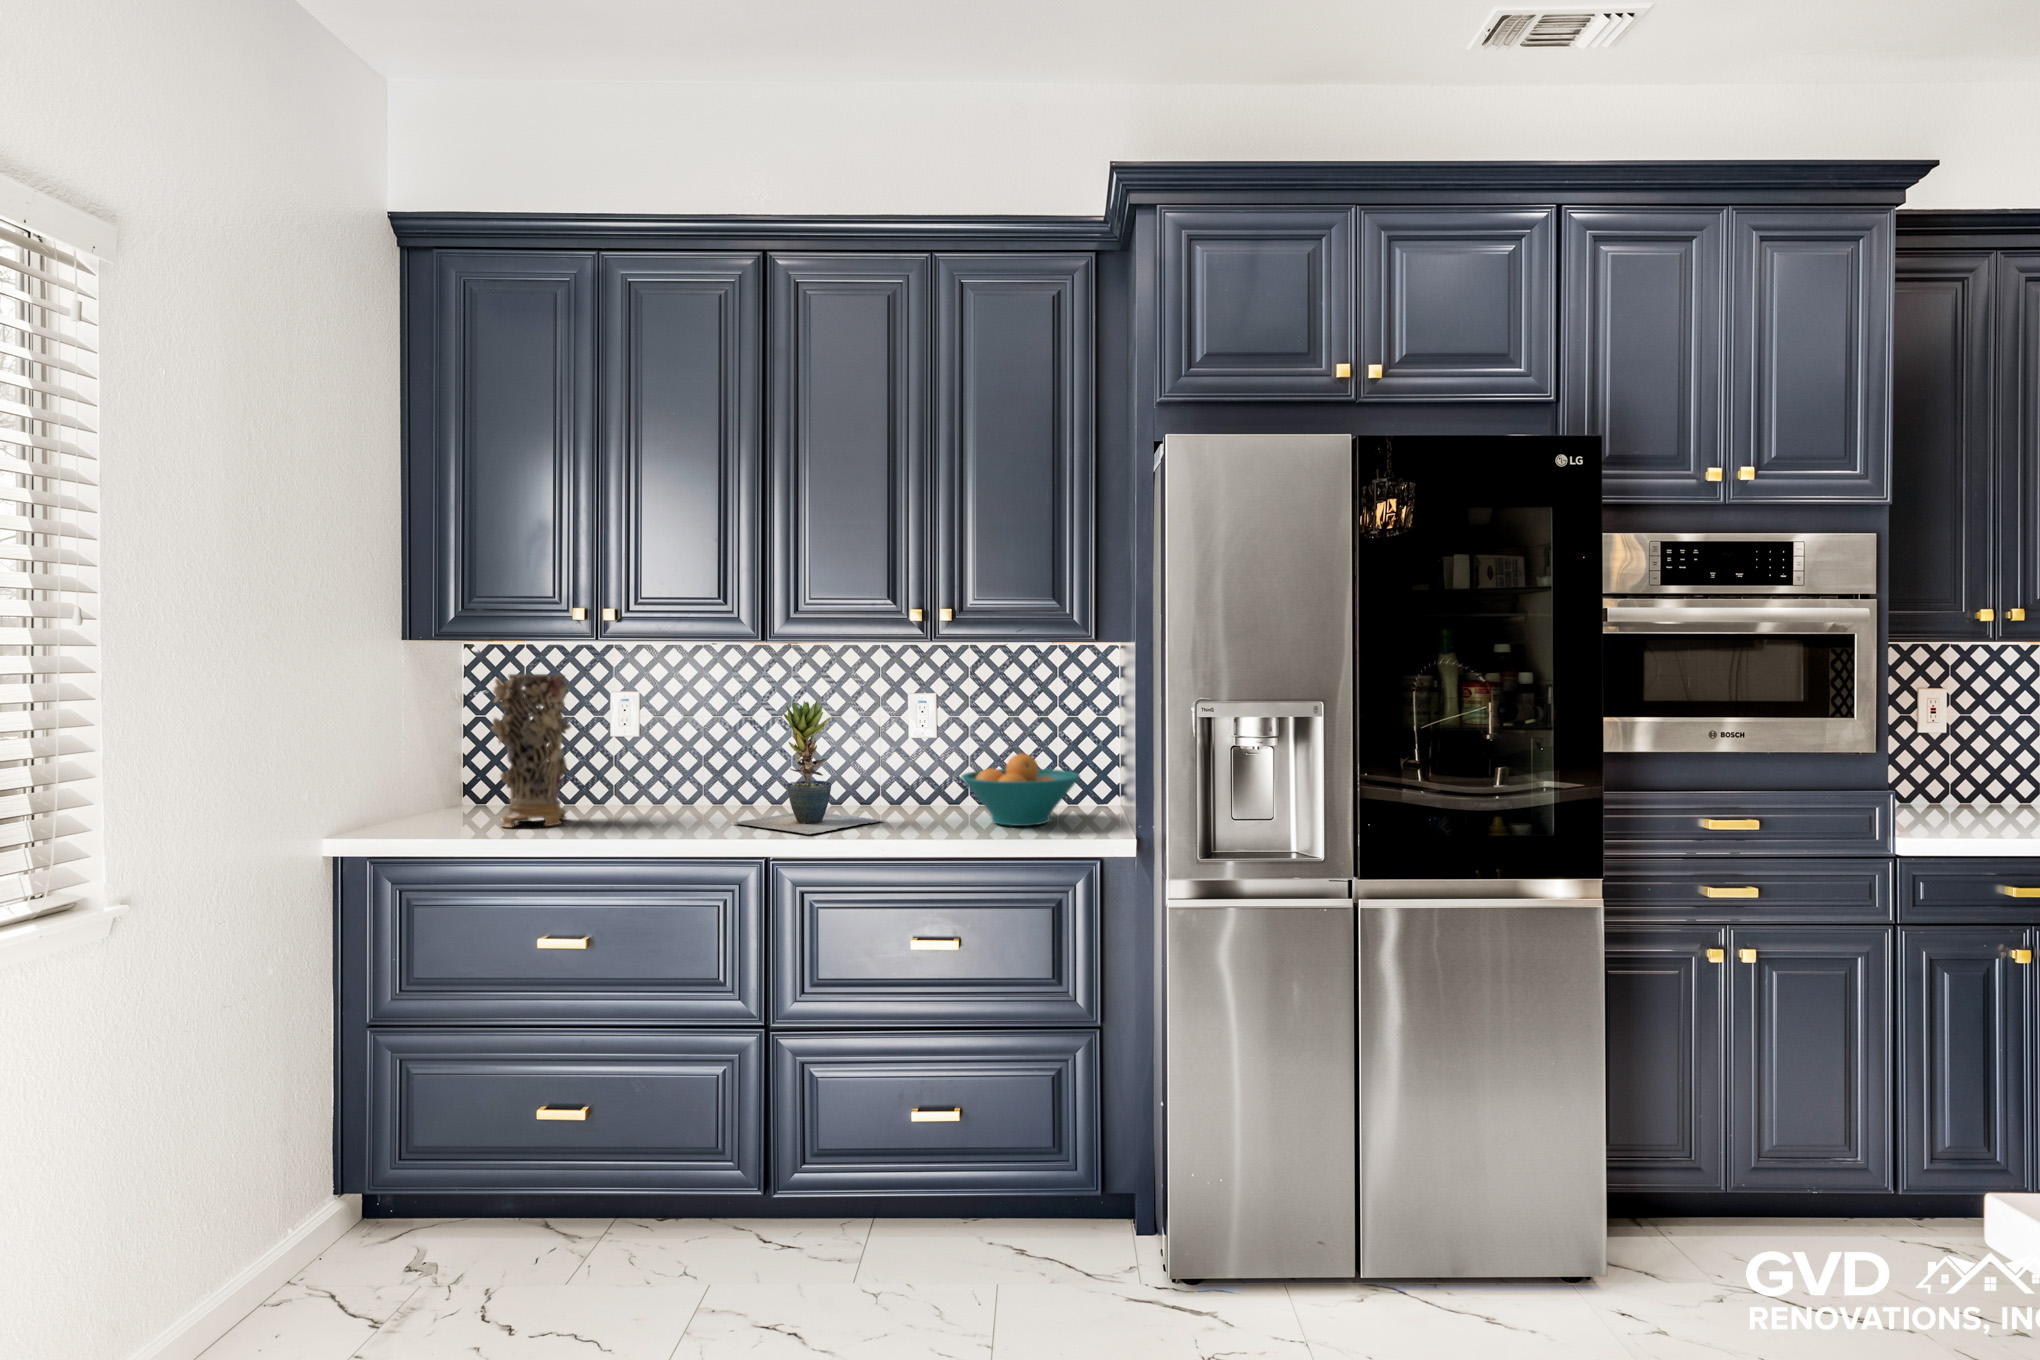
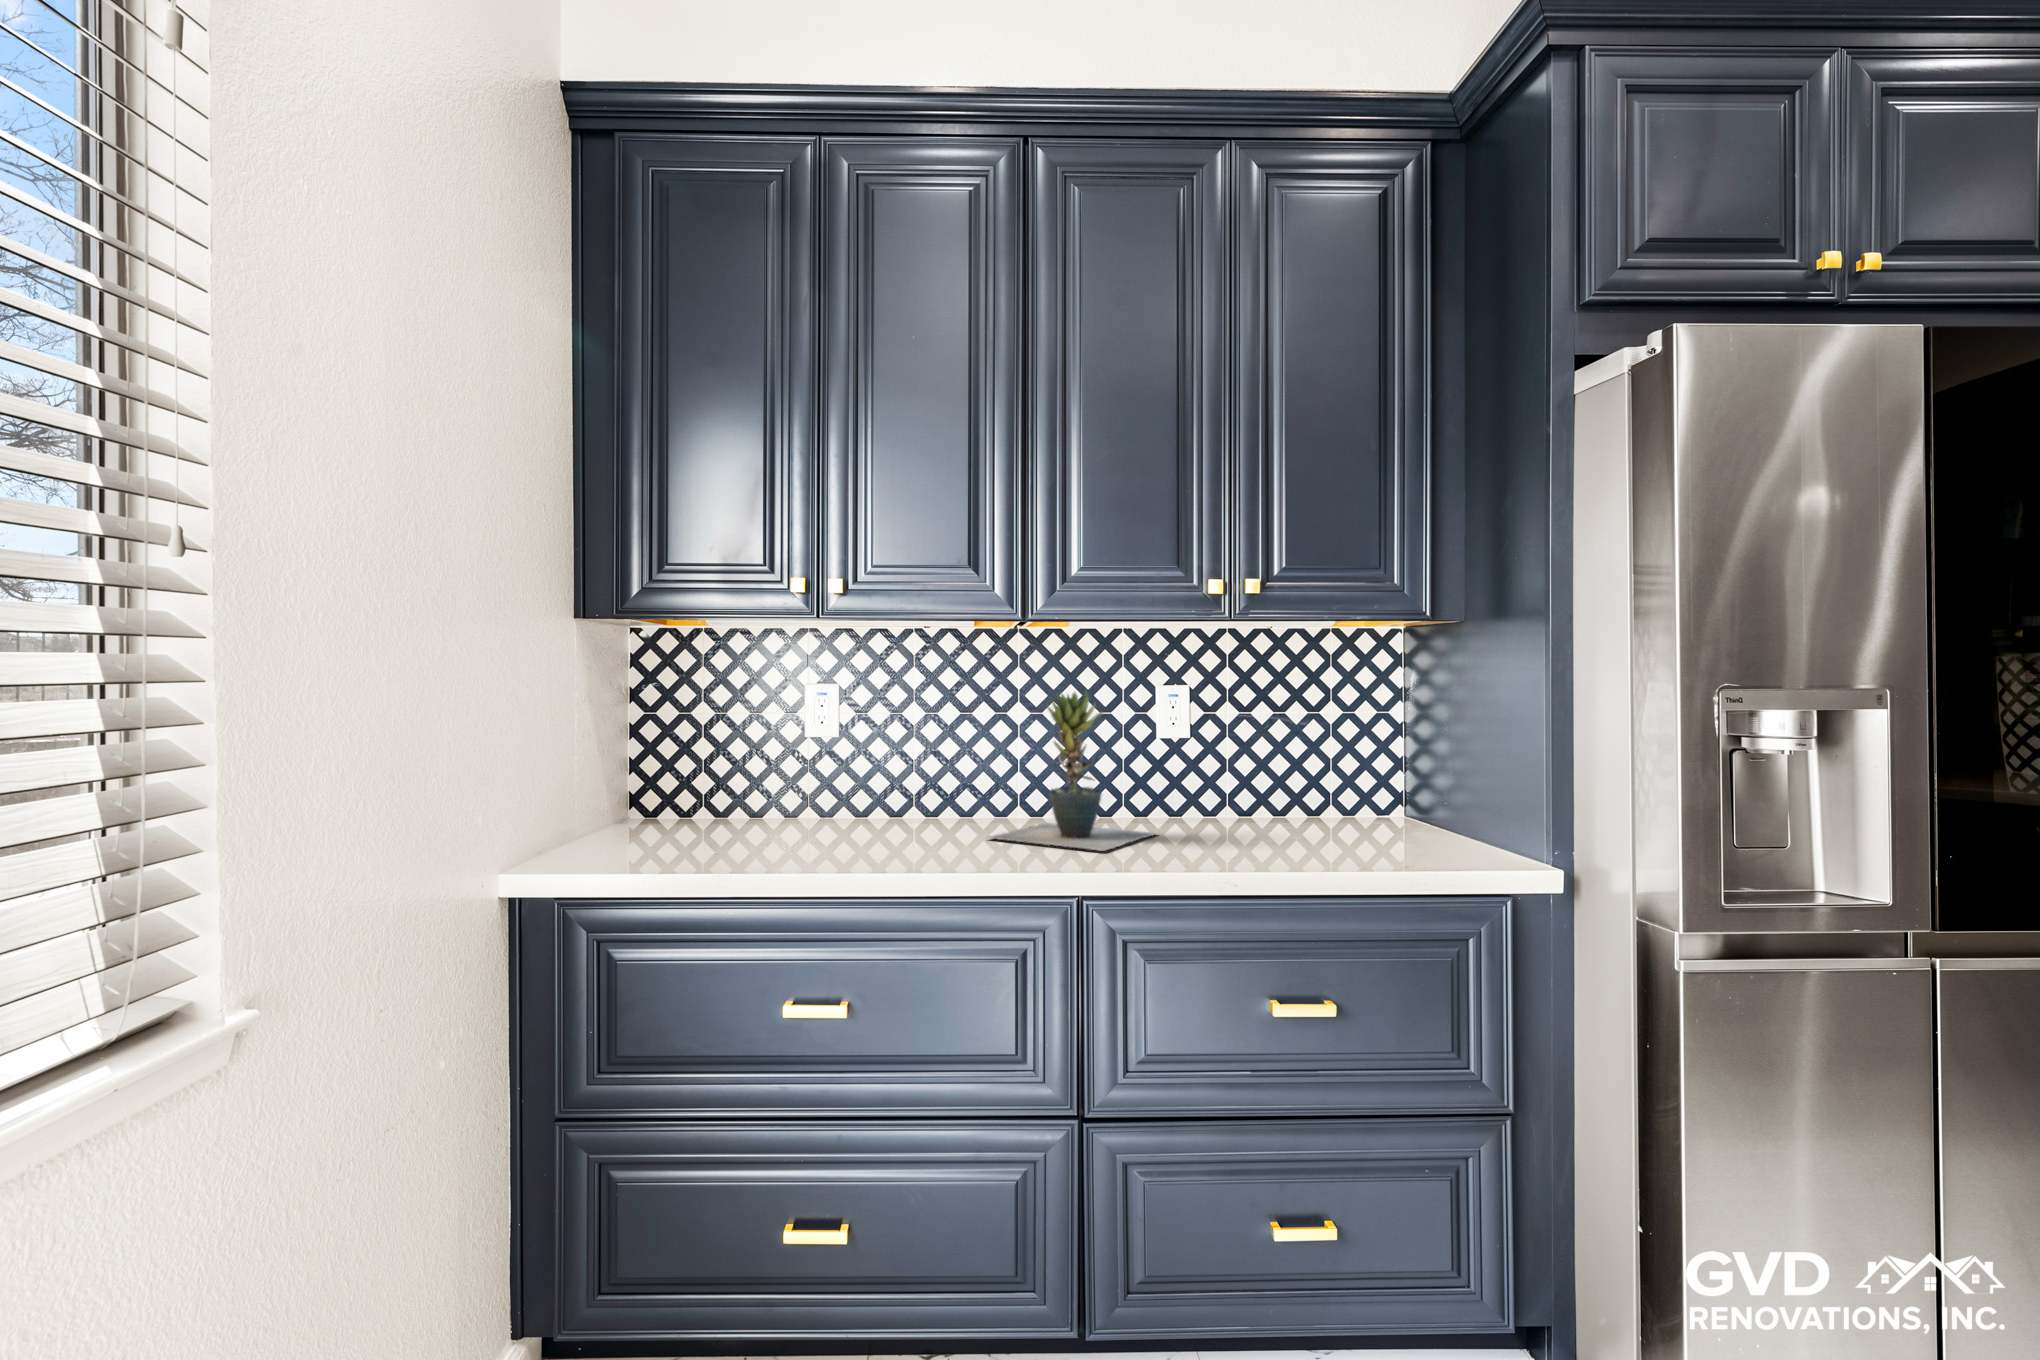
decorative vase: present [491,674,571,827] -> none [703,660,784,846]
fruit bowl: present [962,753,1080,826] -> none [1249,753,1395,839]

